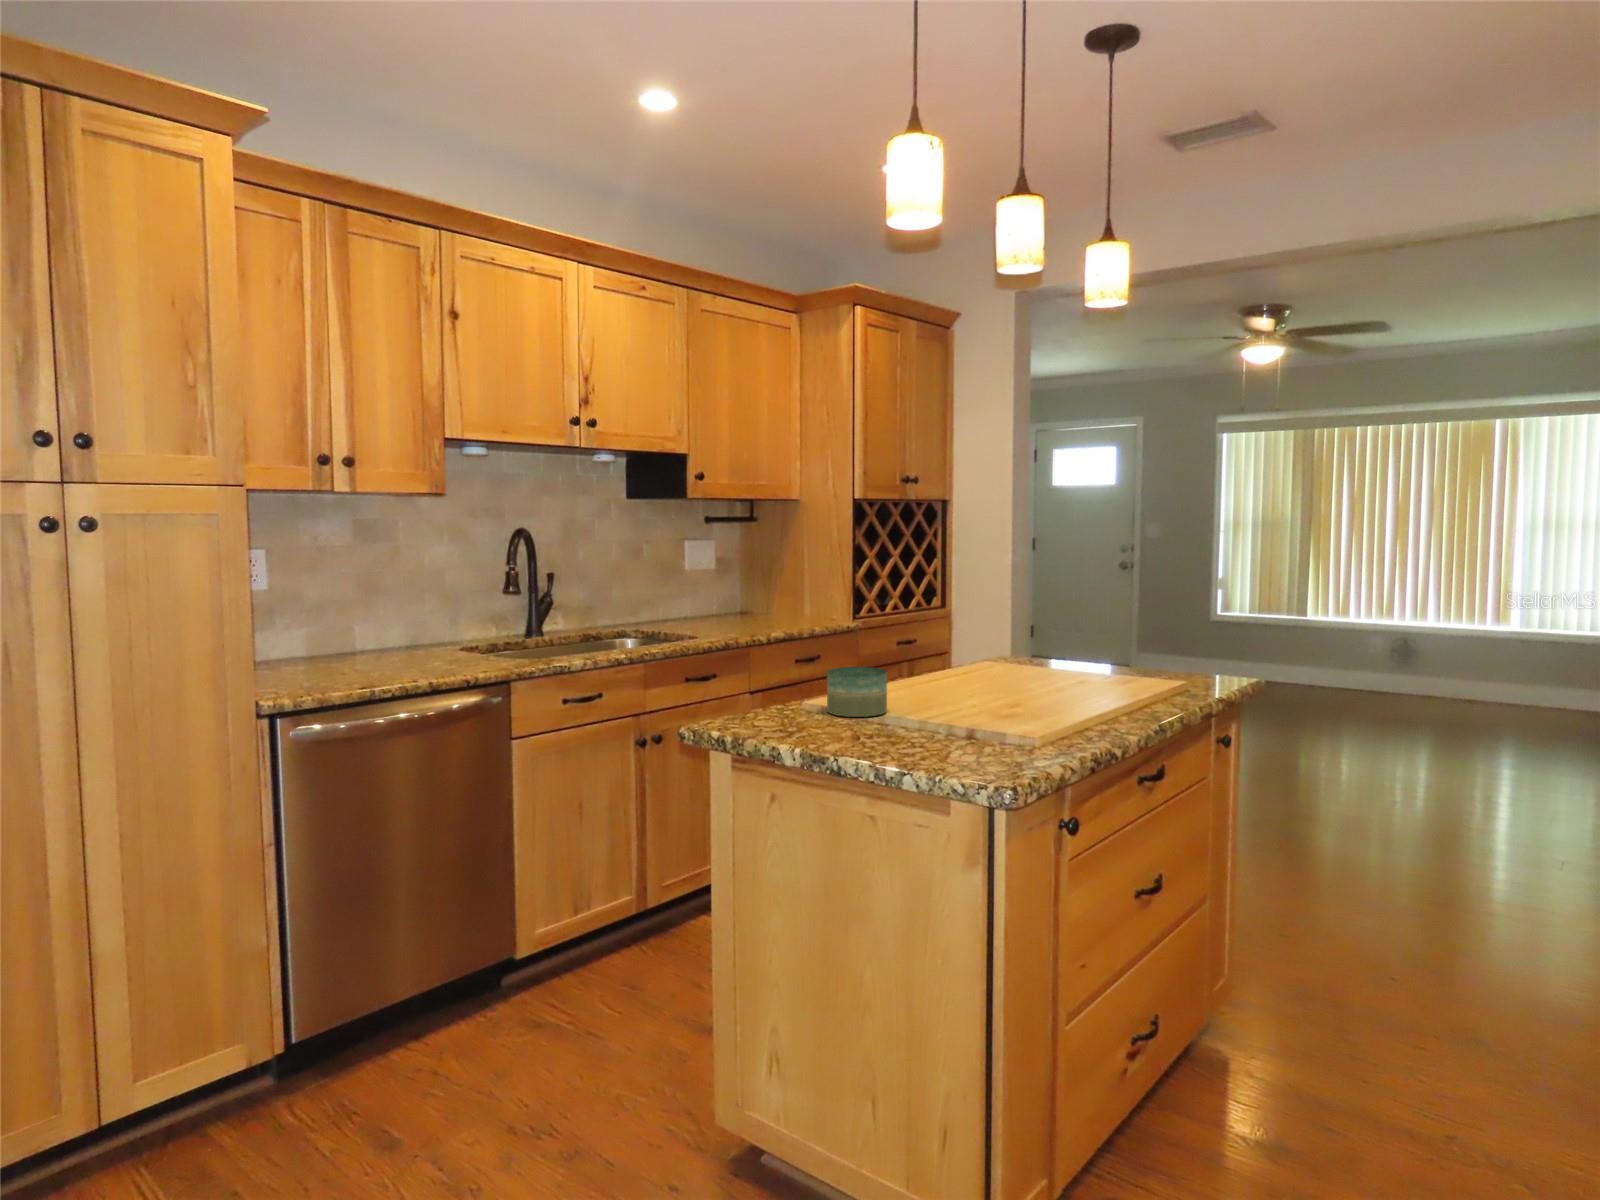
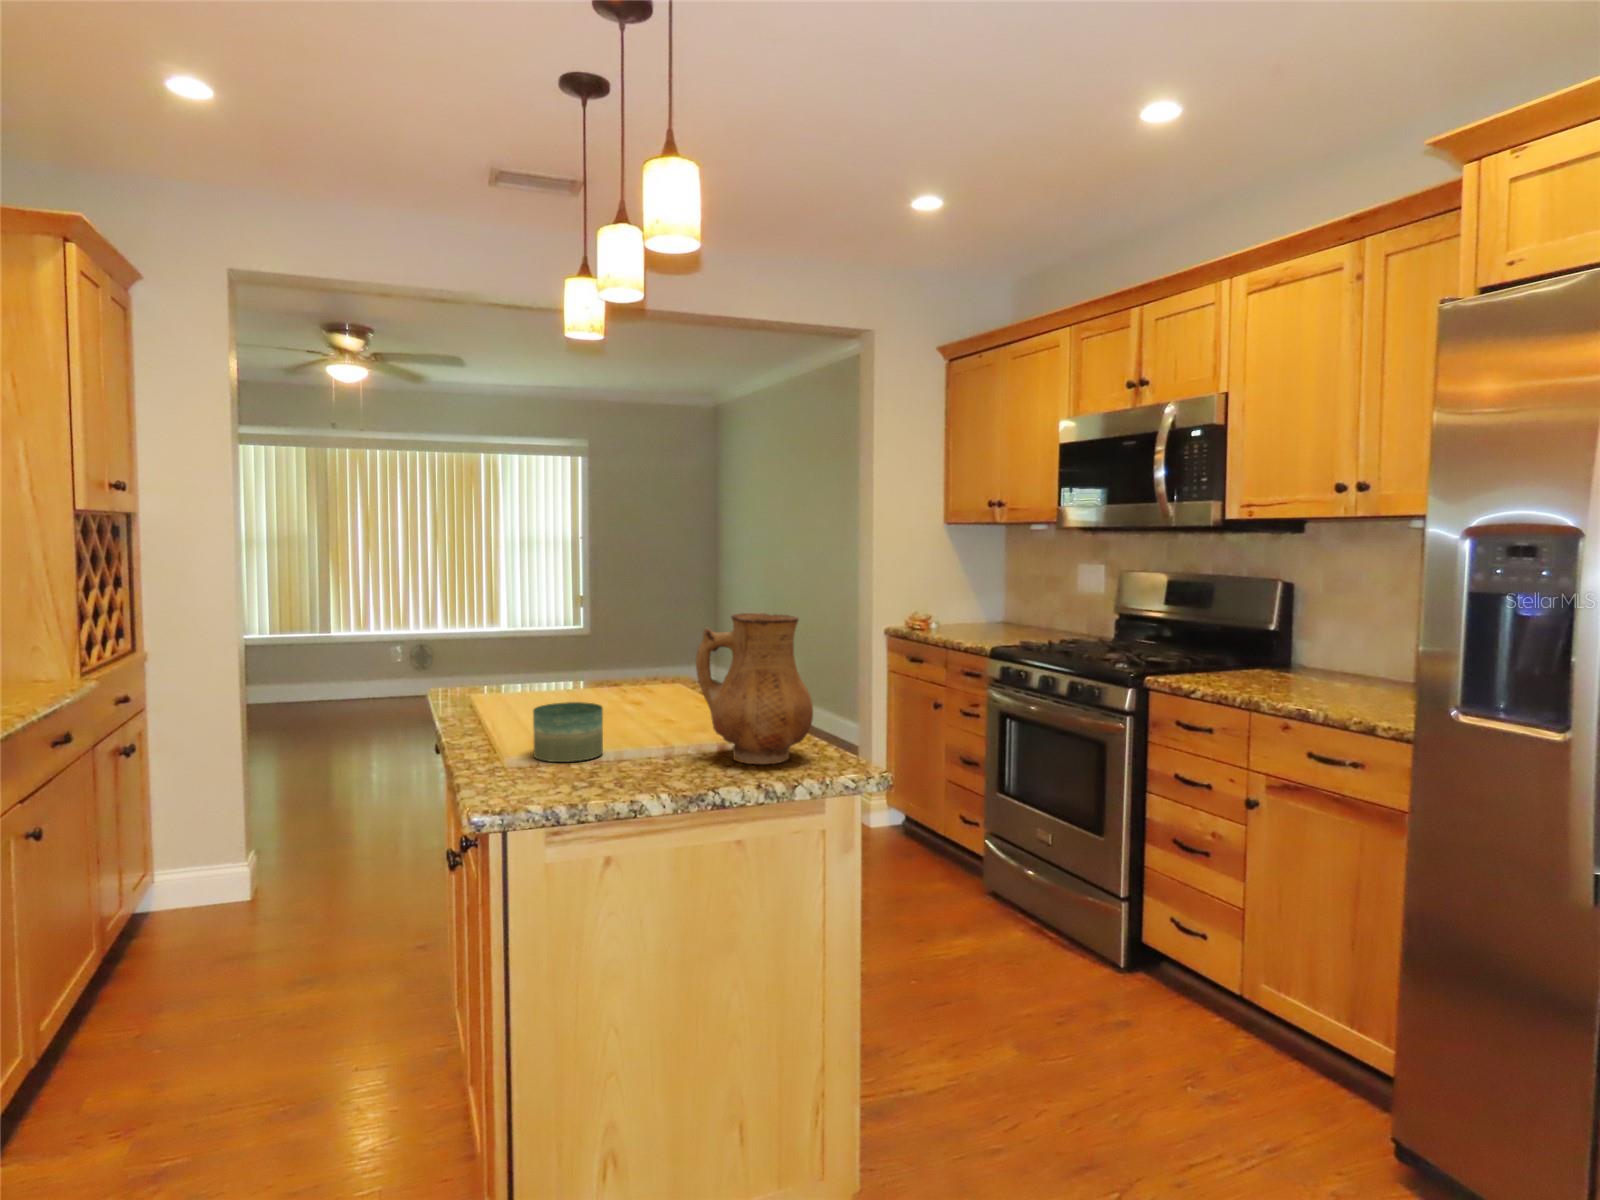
ceramic pitcher: none [905,600,1011,756] -> present [696,613,813,764]

